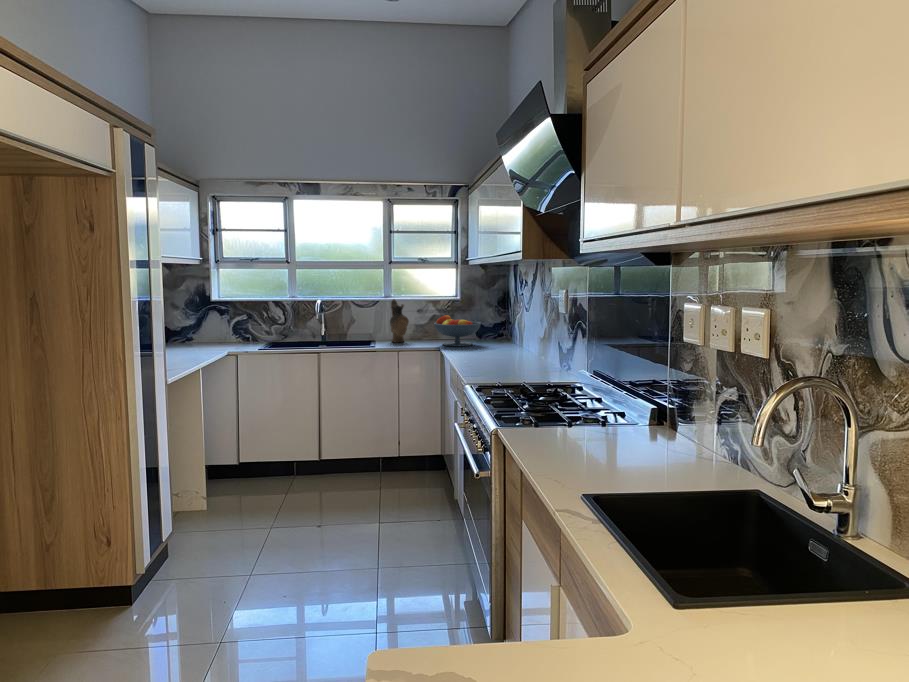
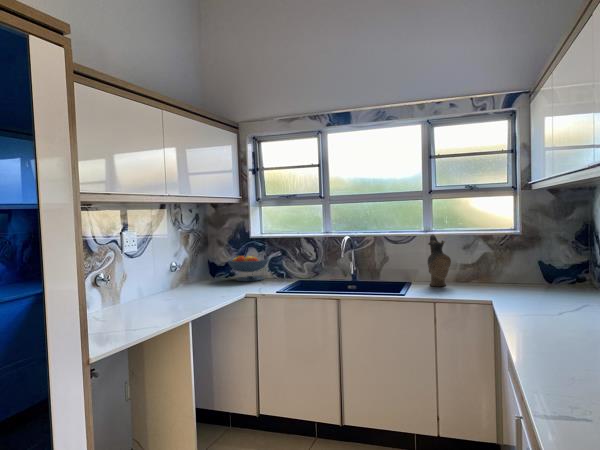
fruit bowl: present [434,315,481,346] -> present [228,256,269,282]

